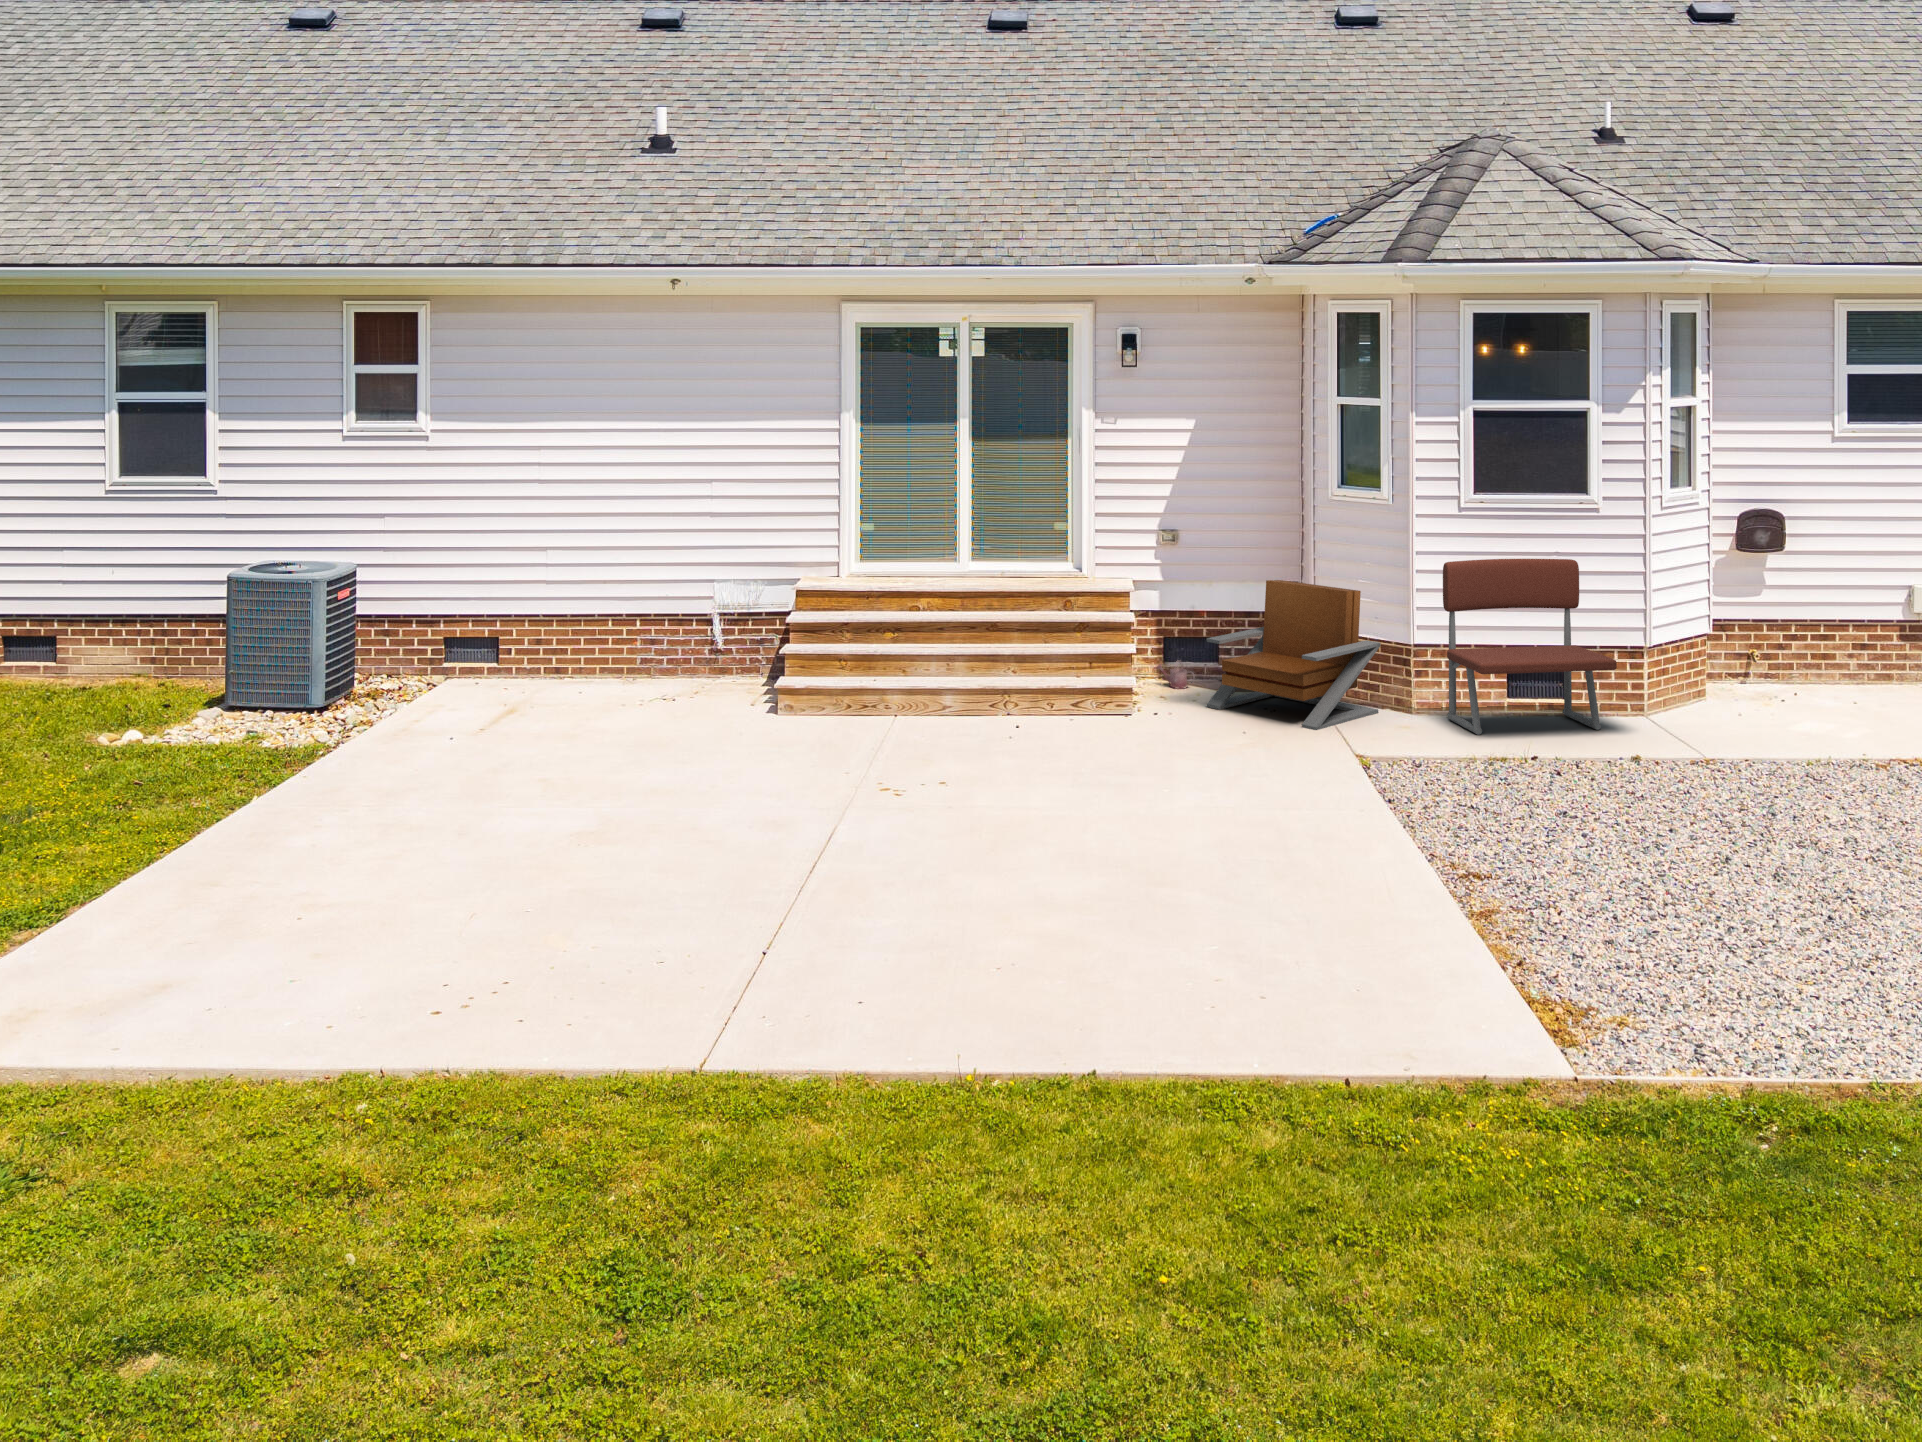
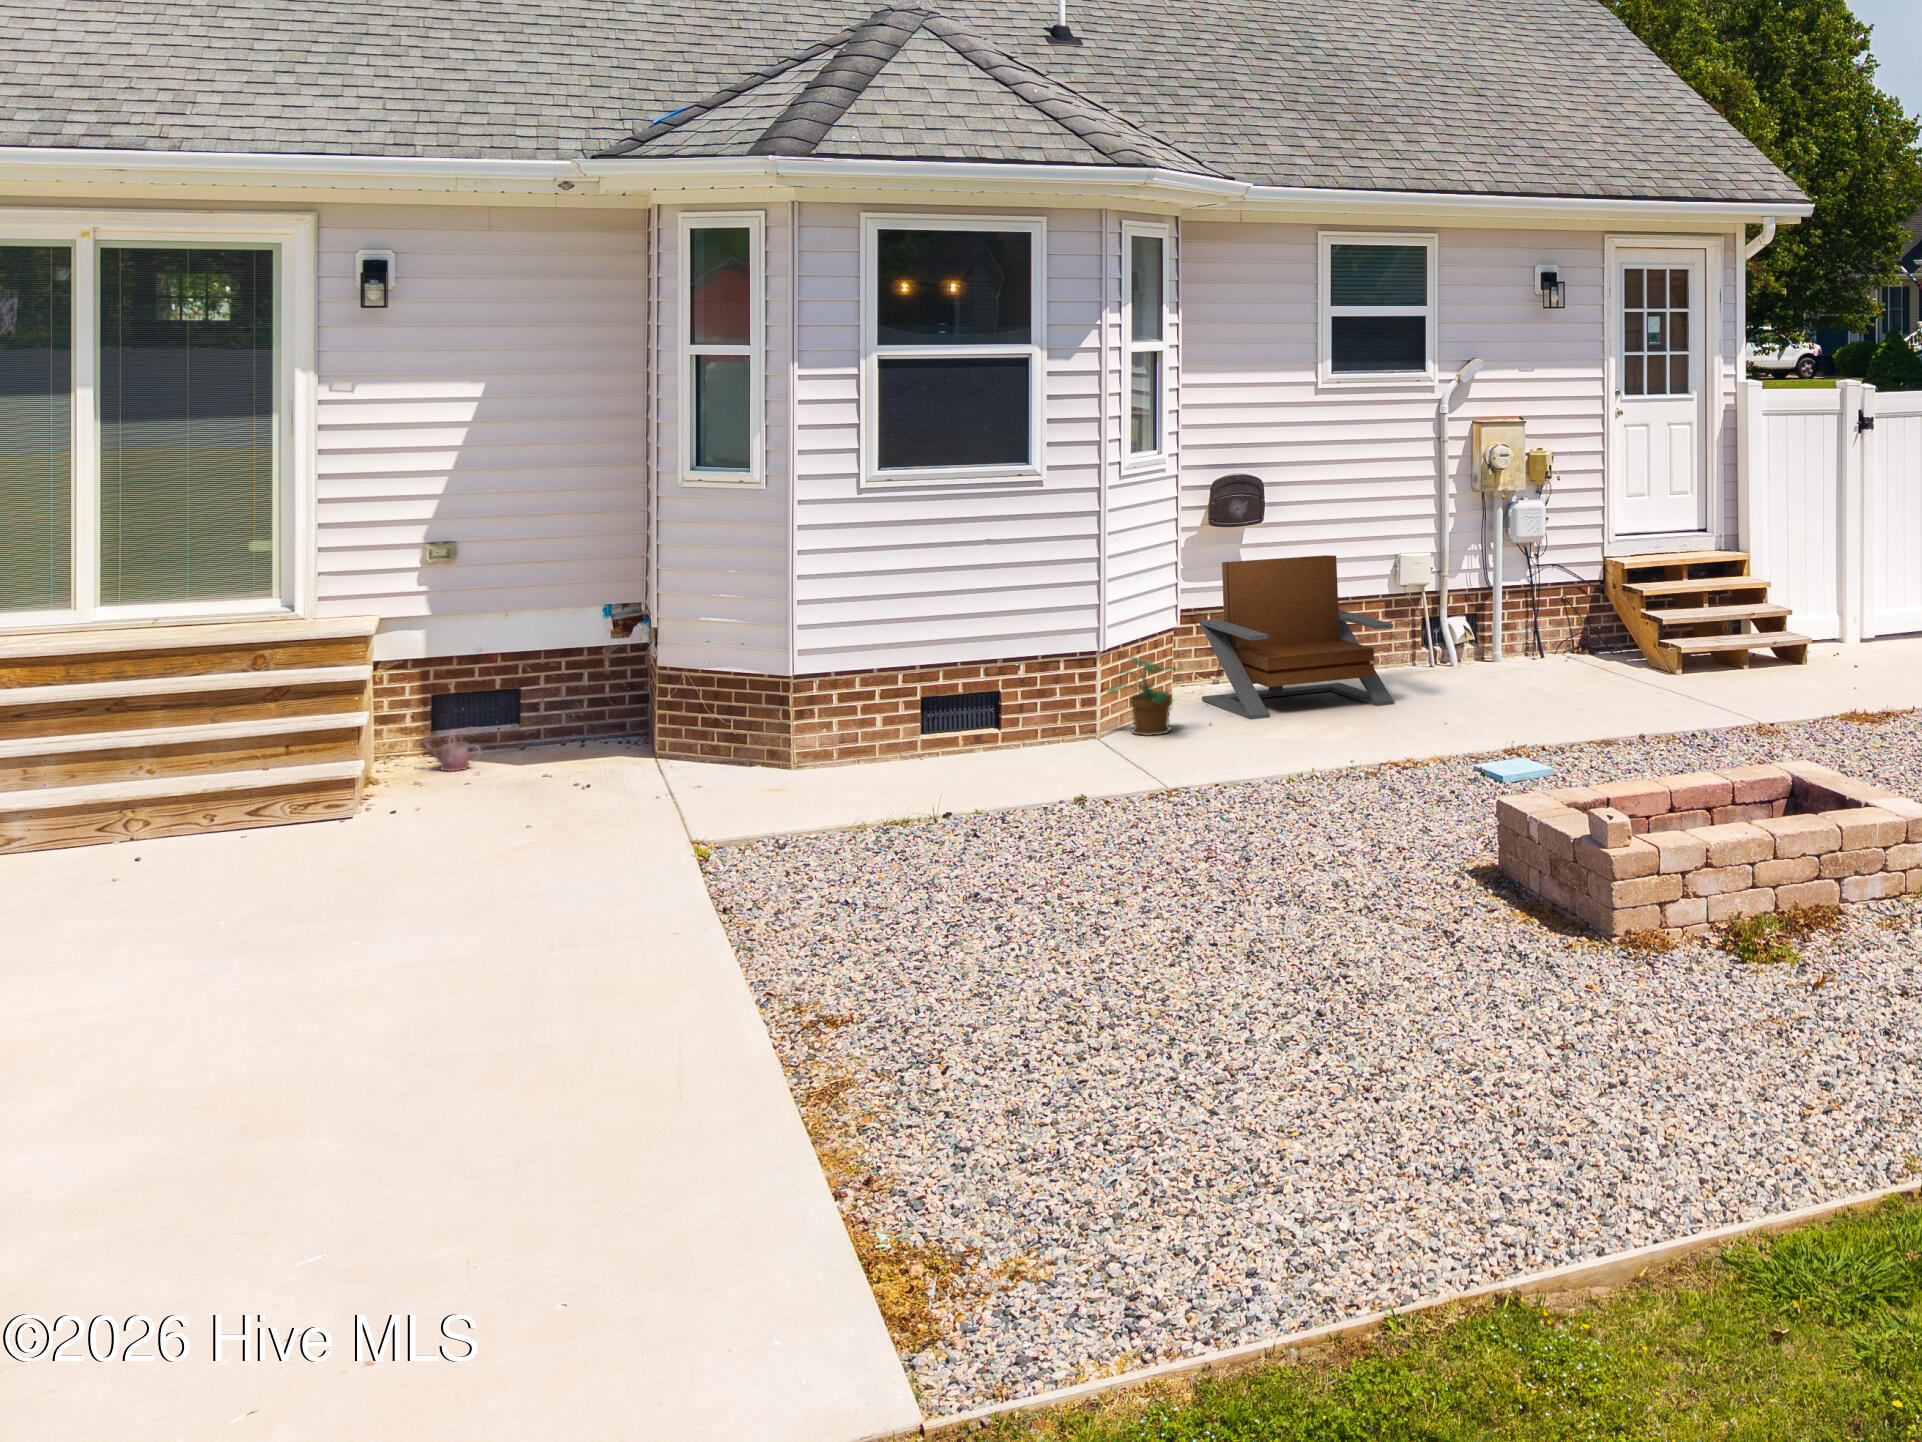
bench: present [1443,559,1617,735] -> none [834,547,1052,780]
lounge chair: present [1207,580,1381,730] -> present [1200,555,1394,720]
potted plant: none [1652,652,1723,722] -> present [1107,656,1179,736]

